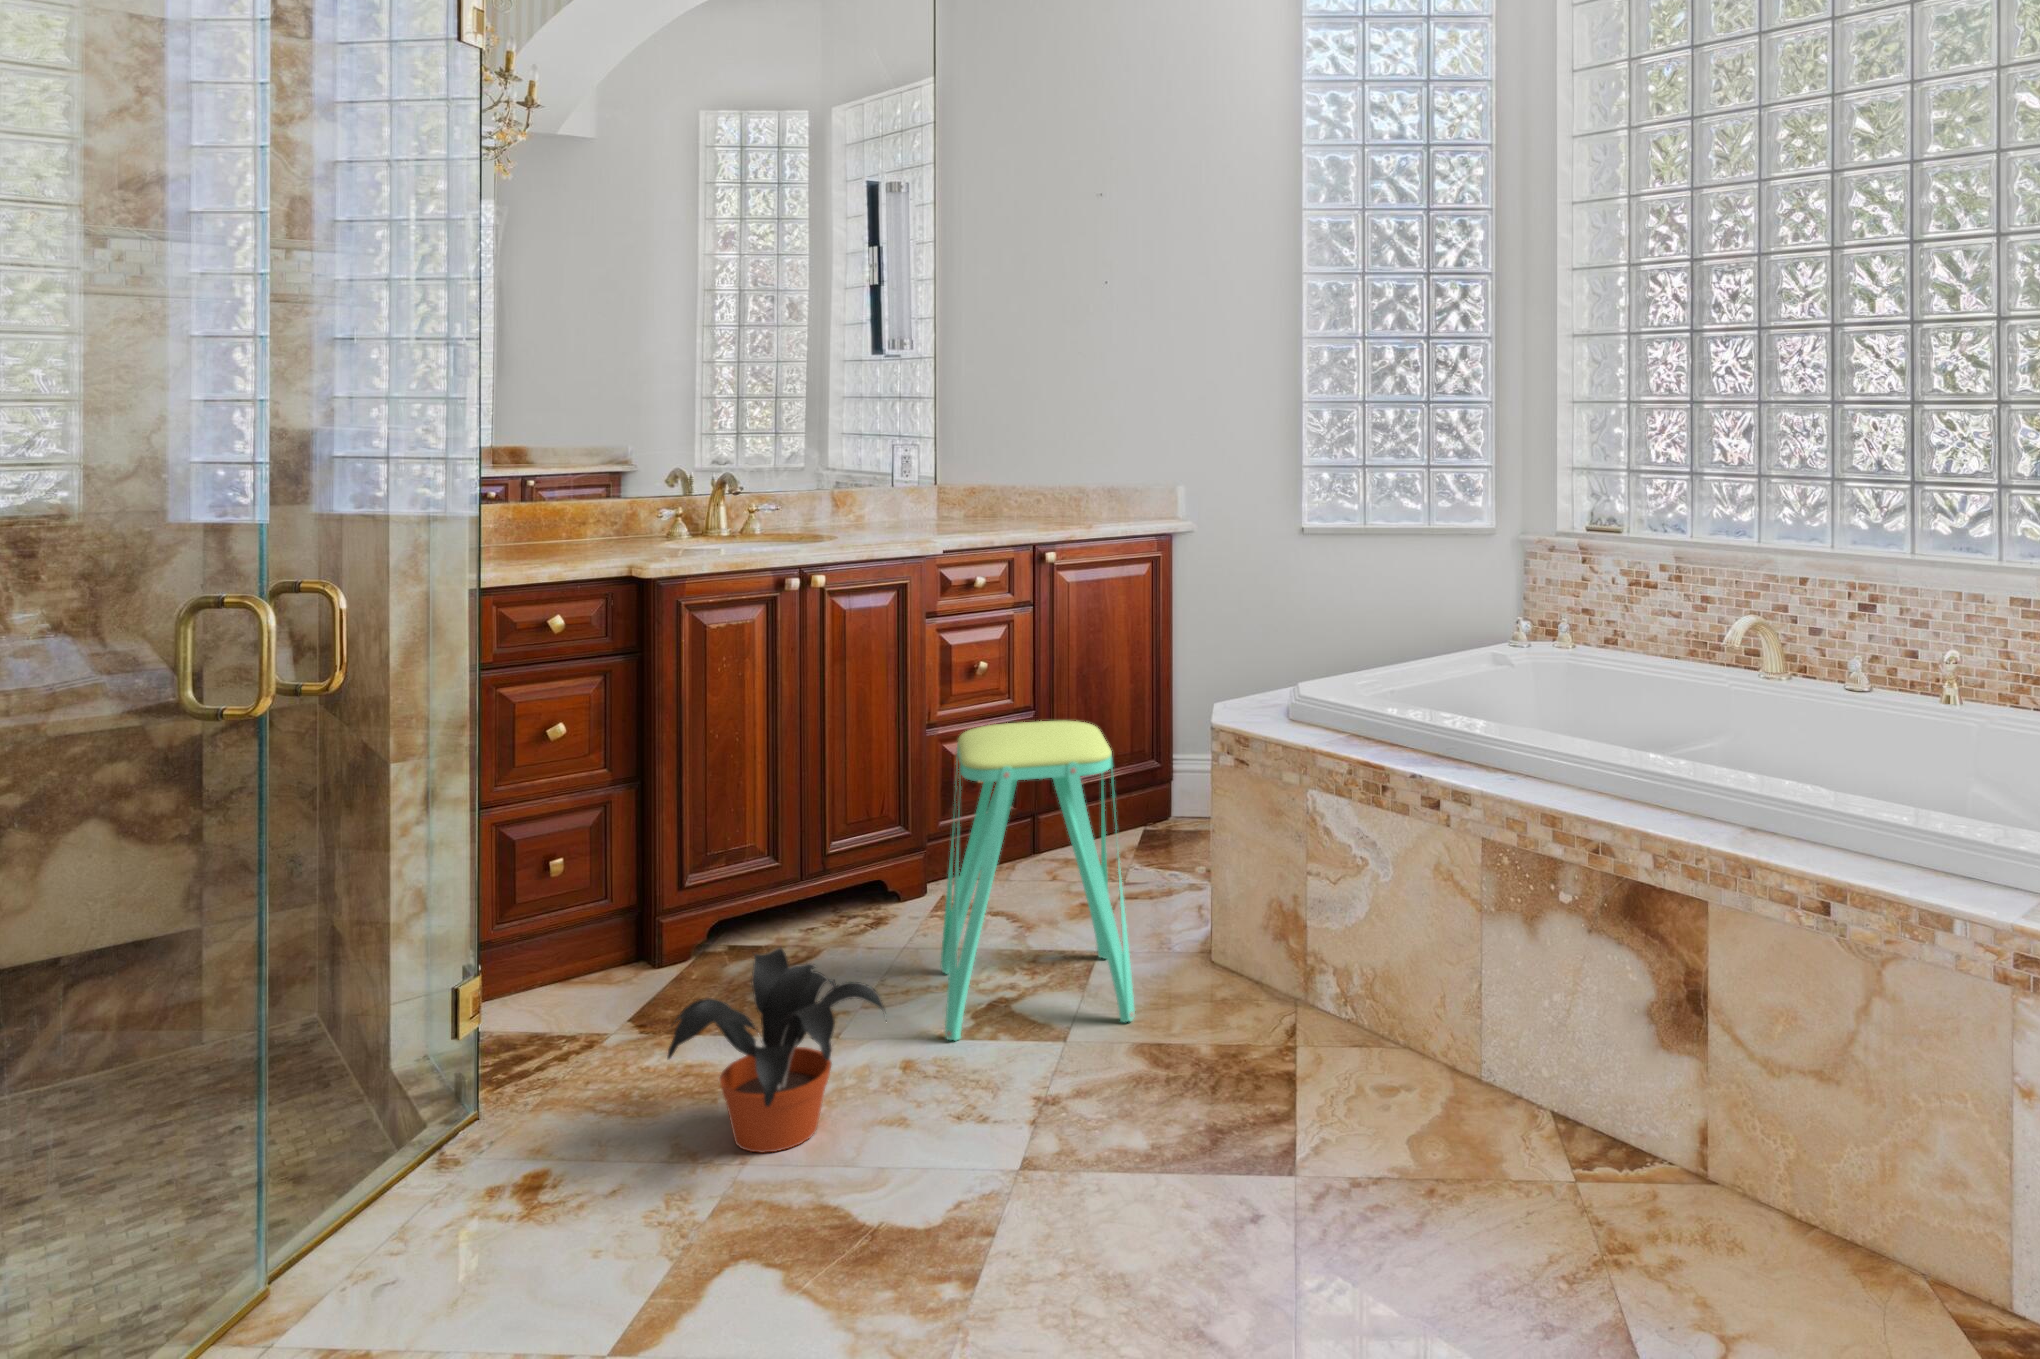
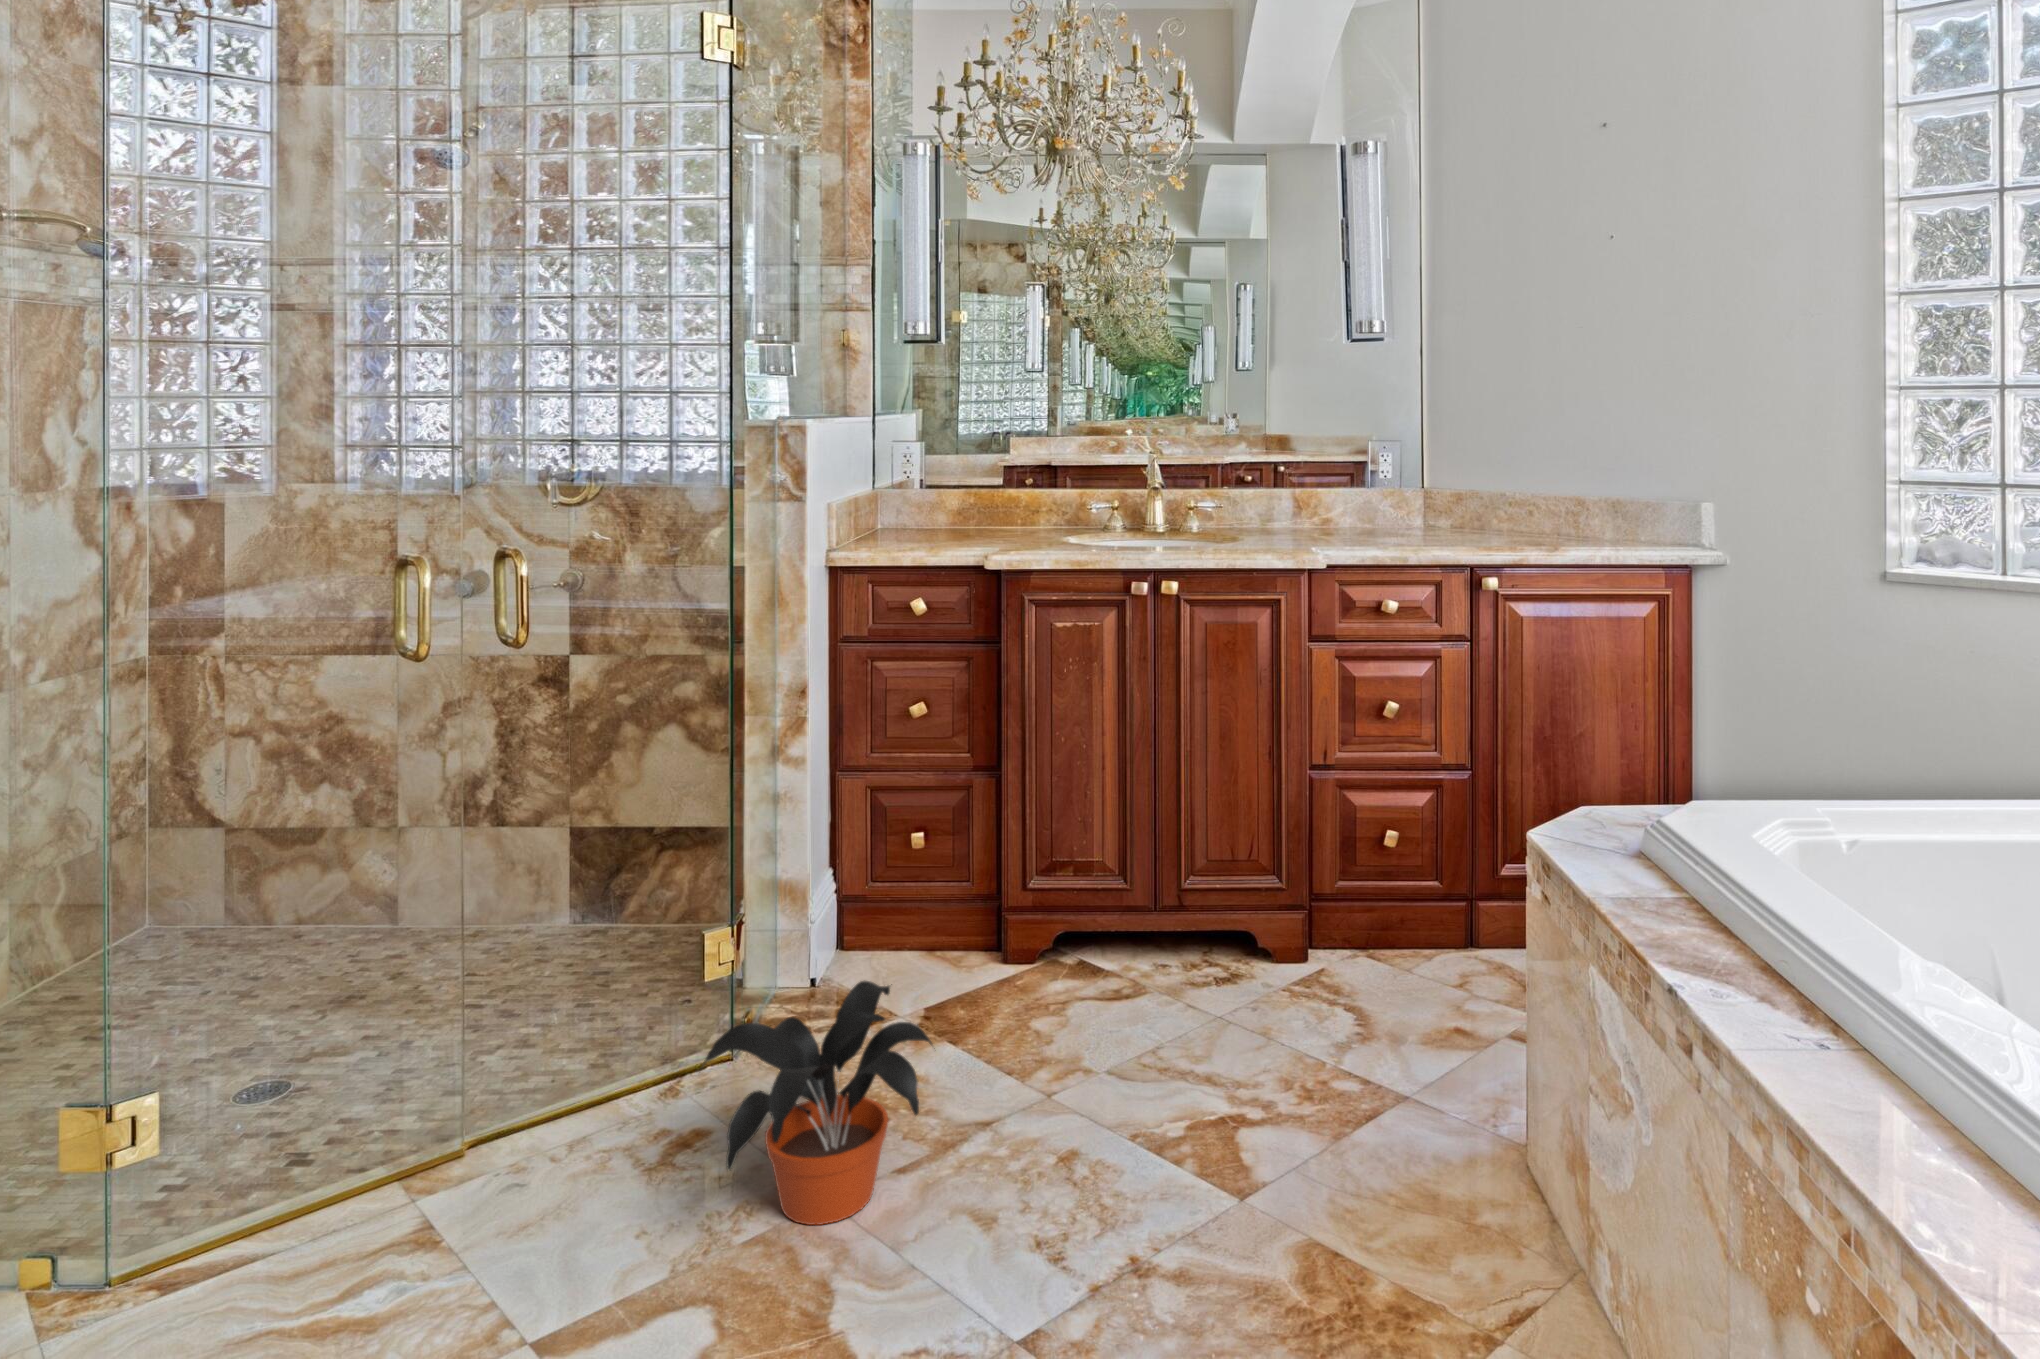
stool: present [941,721,1135,1040] -> none [1095,778,1394,1233]

